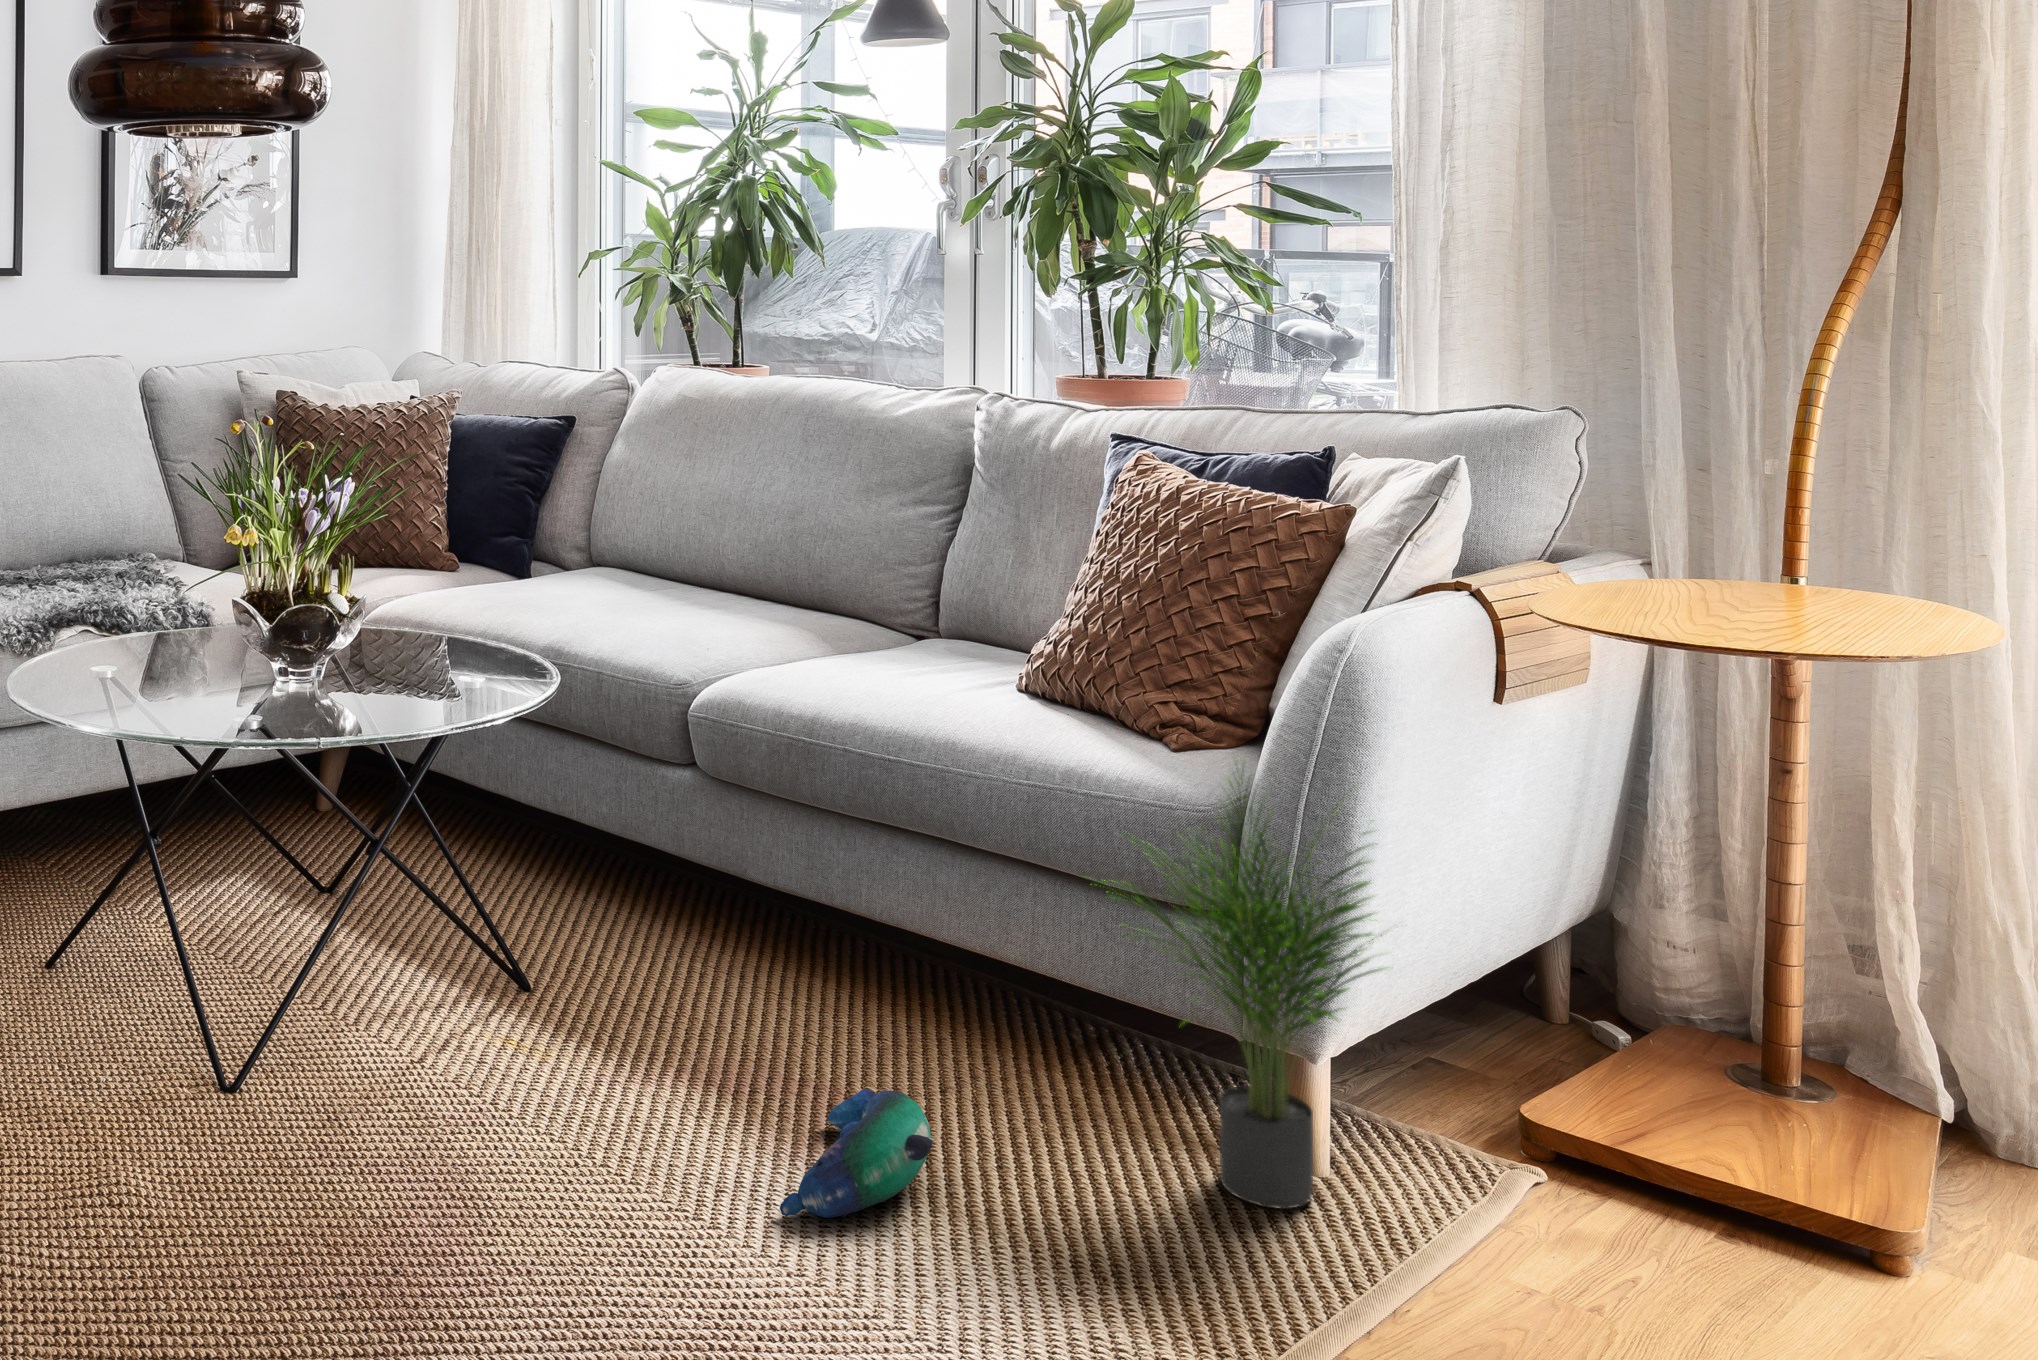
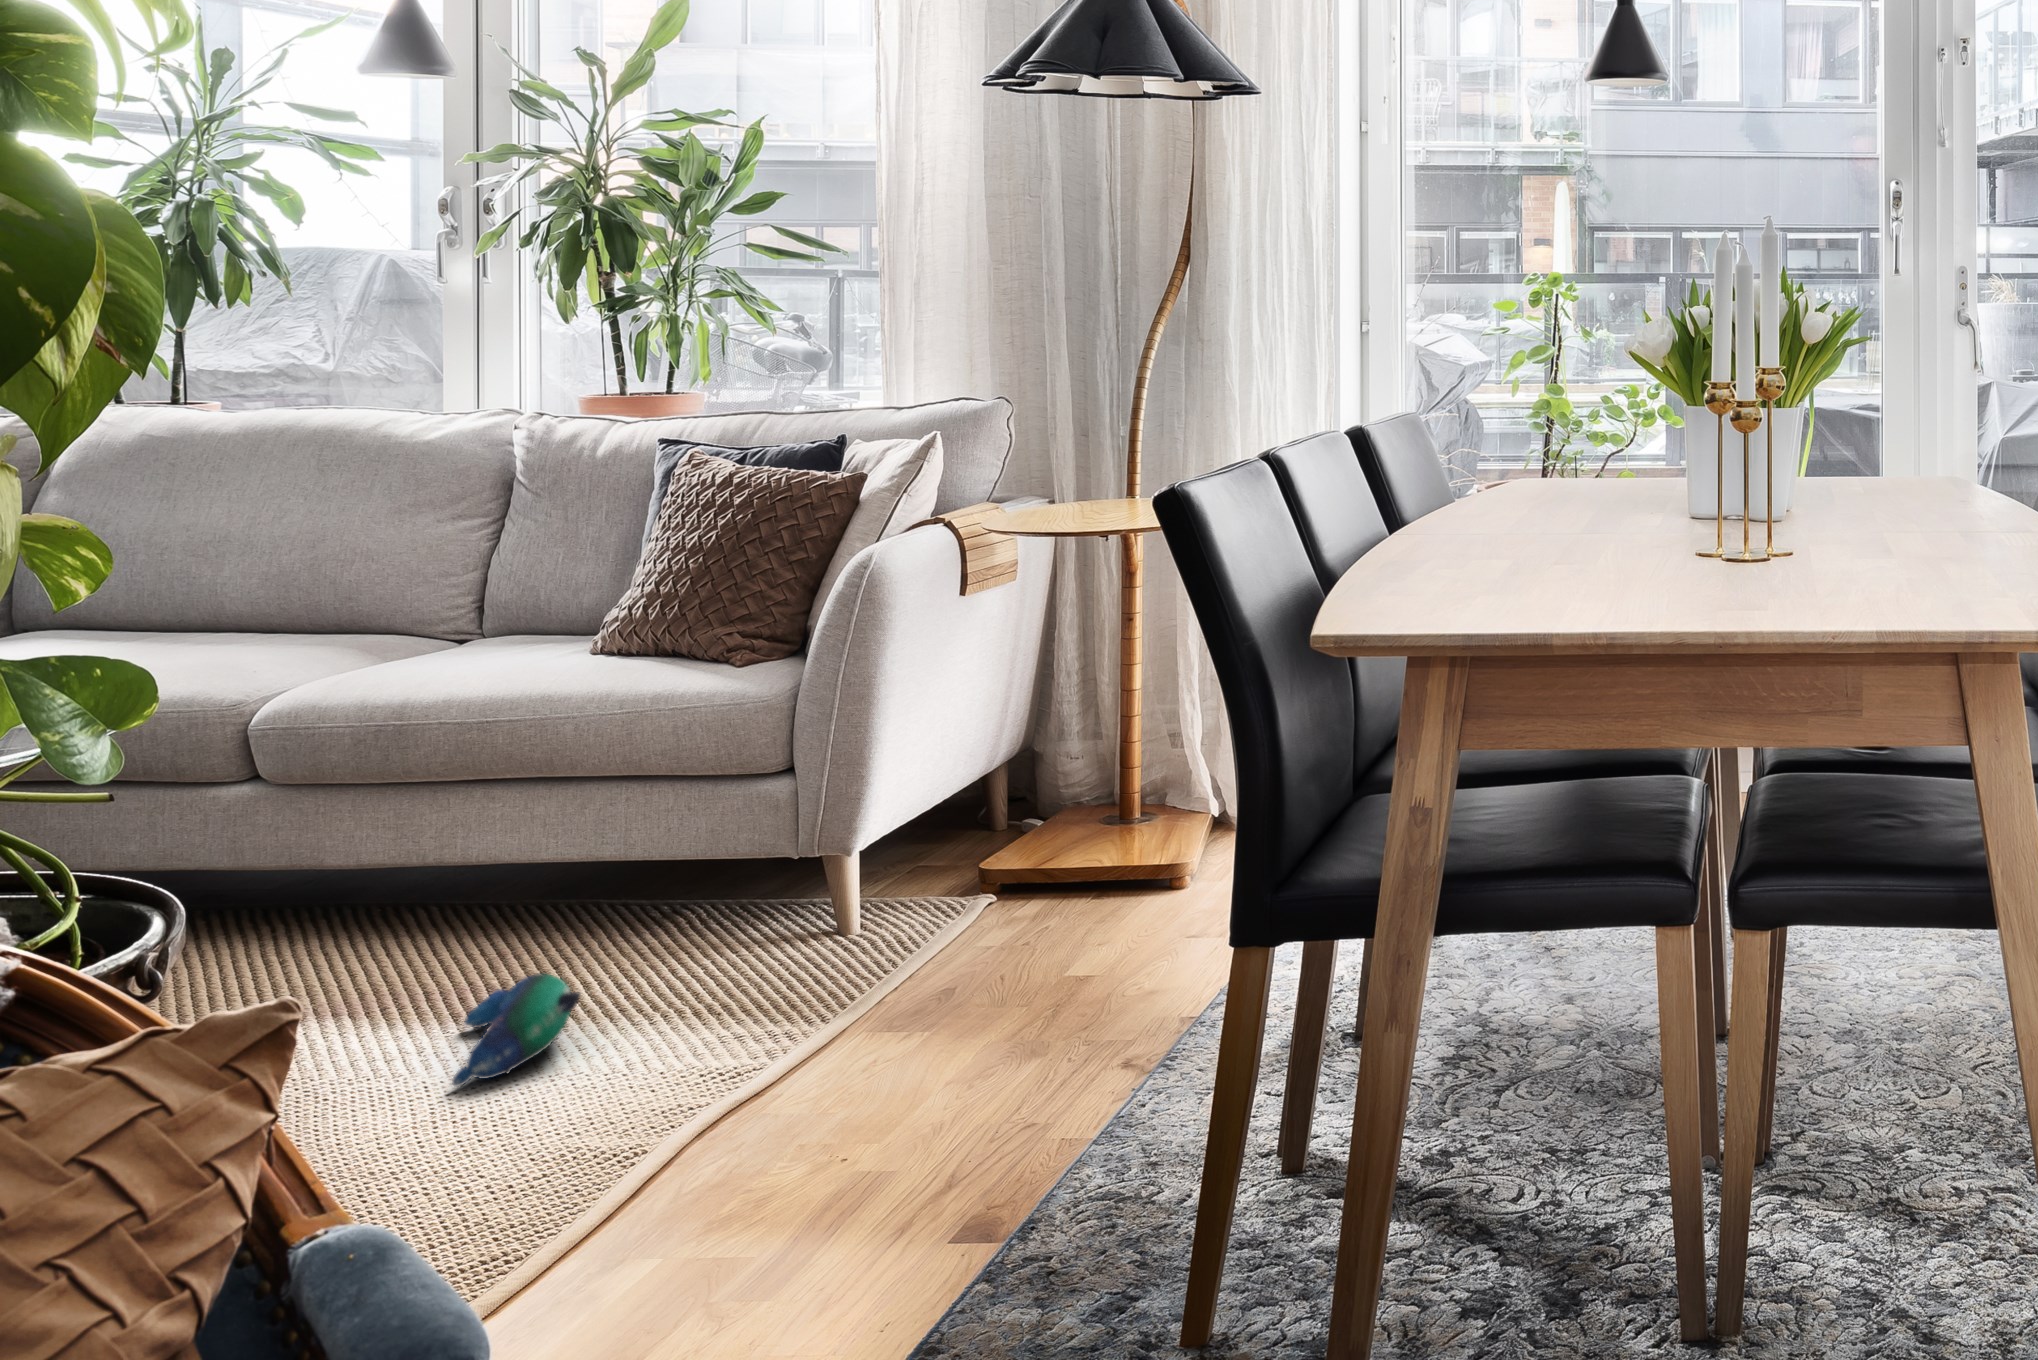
potted plant: present [1112,763,1387,1209] -> none [682,653,929,977]

